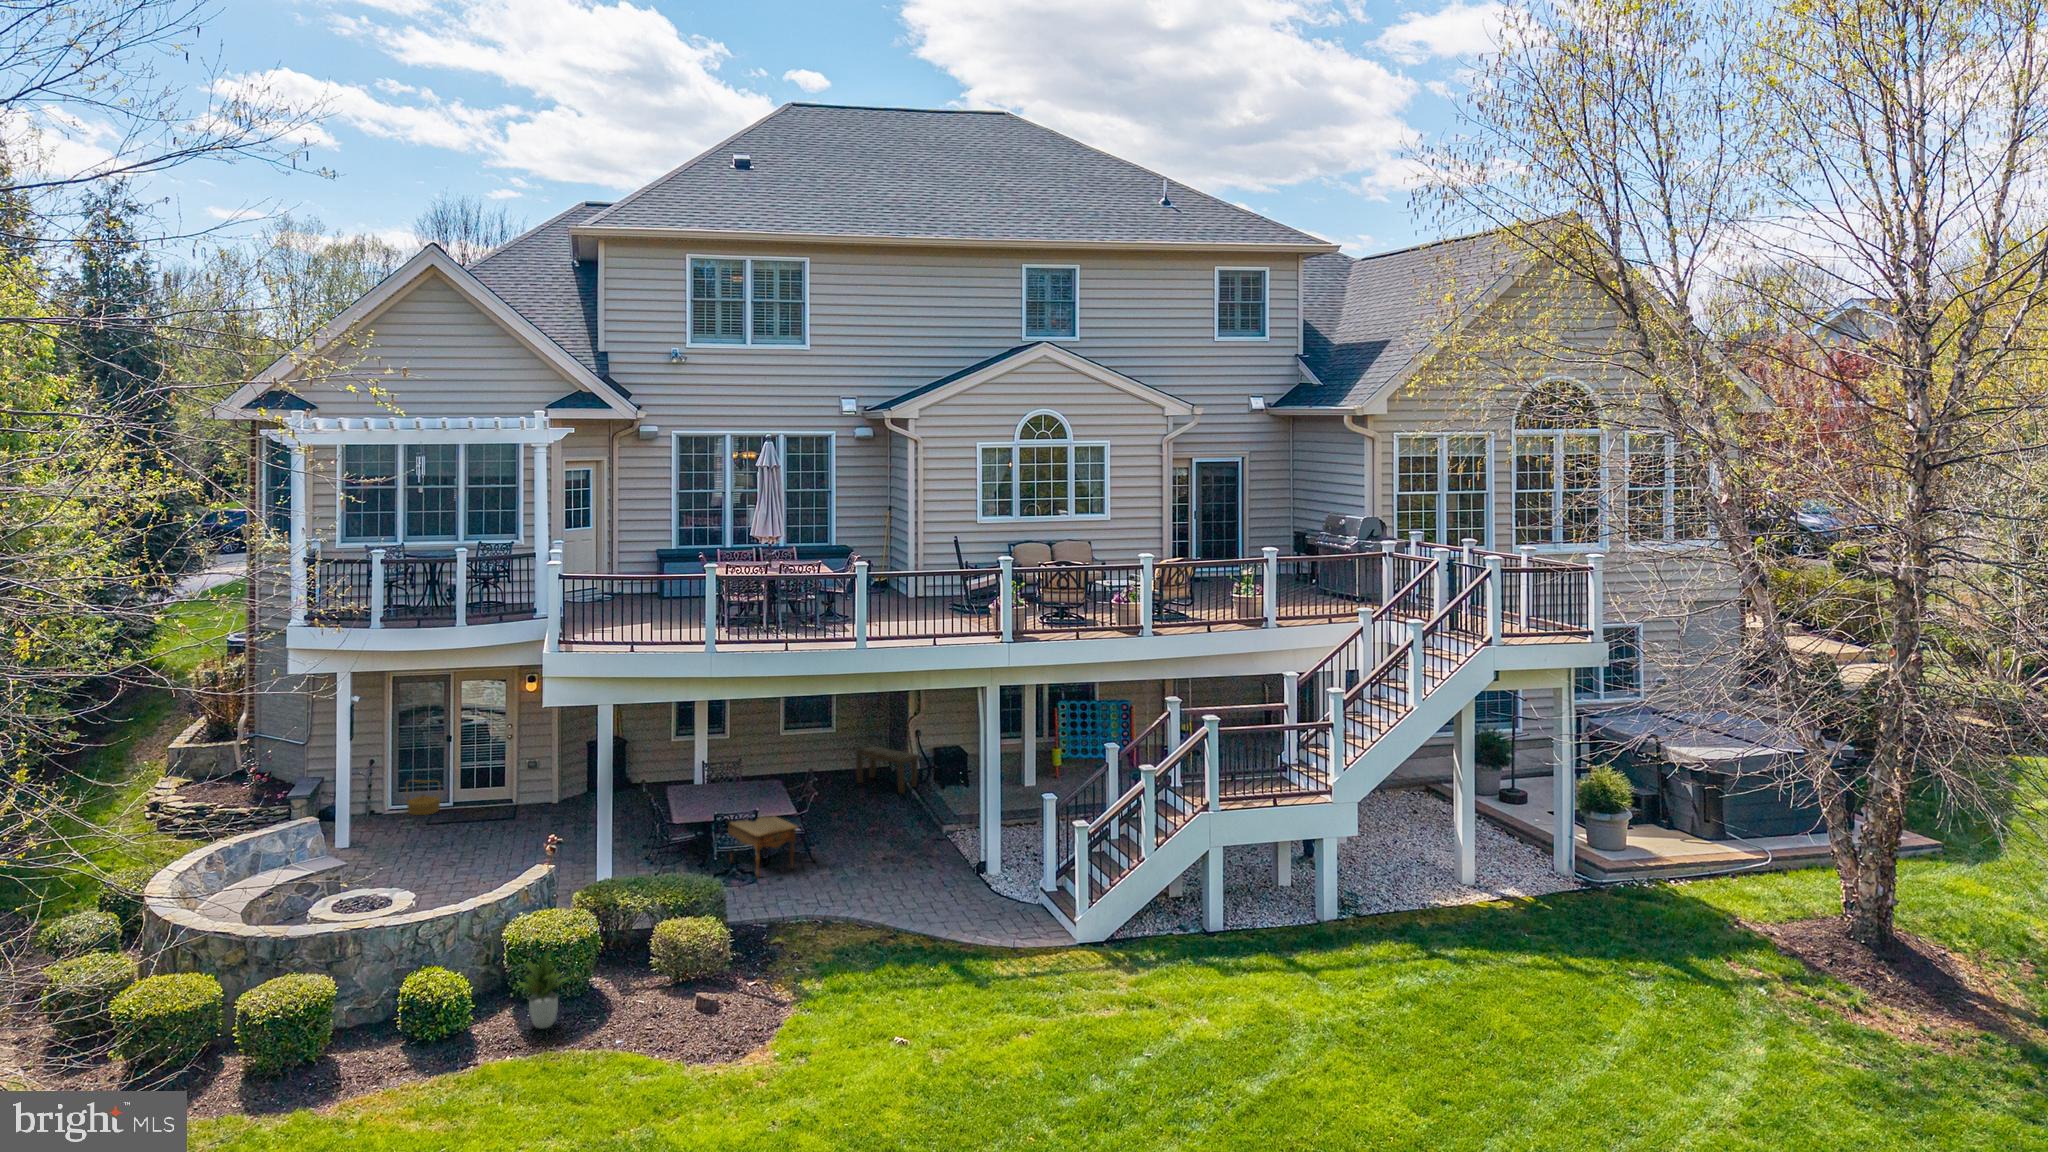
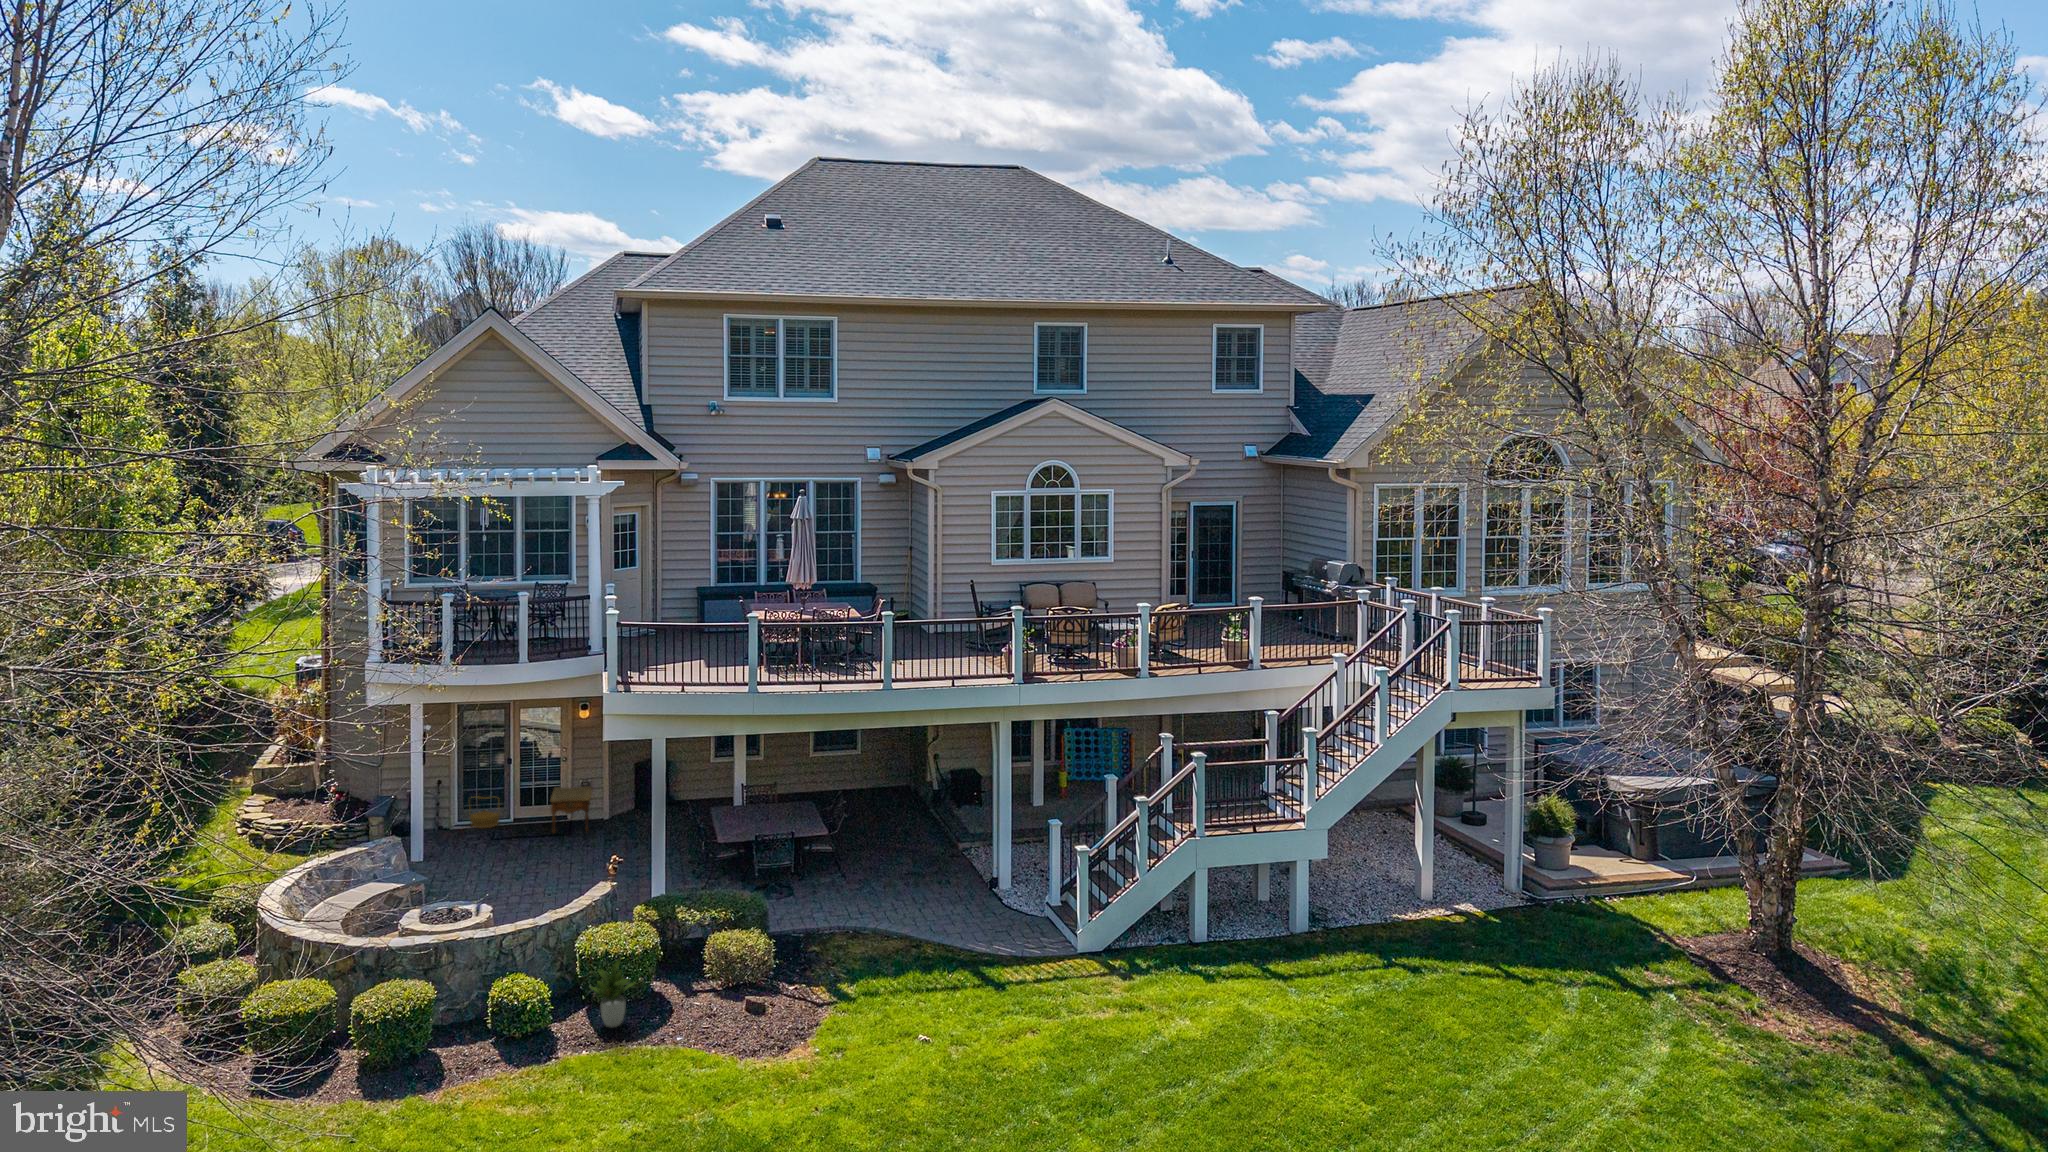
bench: present [856,745,920,793] -> none [876,766,934,811]
side table: present [728,816,798,878] -> present [550,786,593,833]

